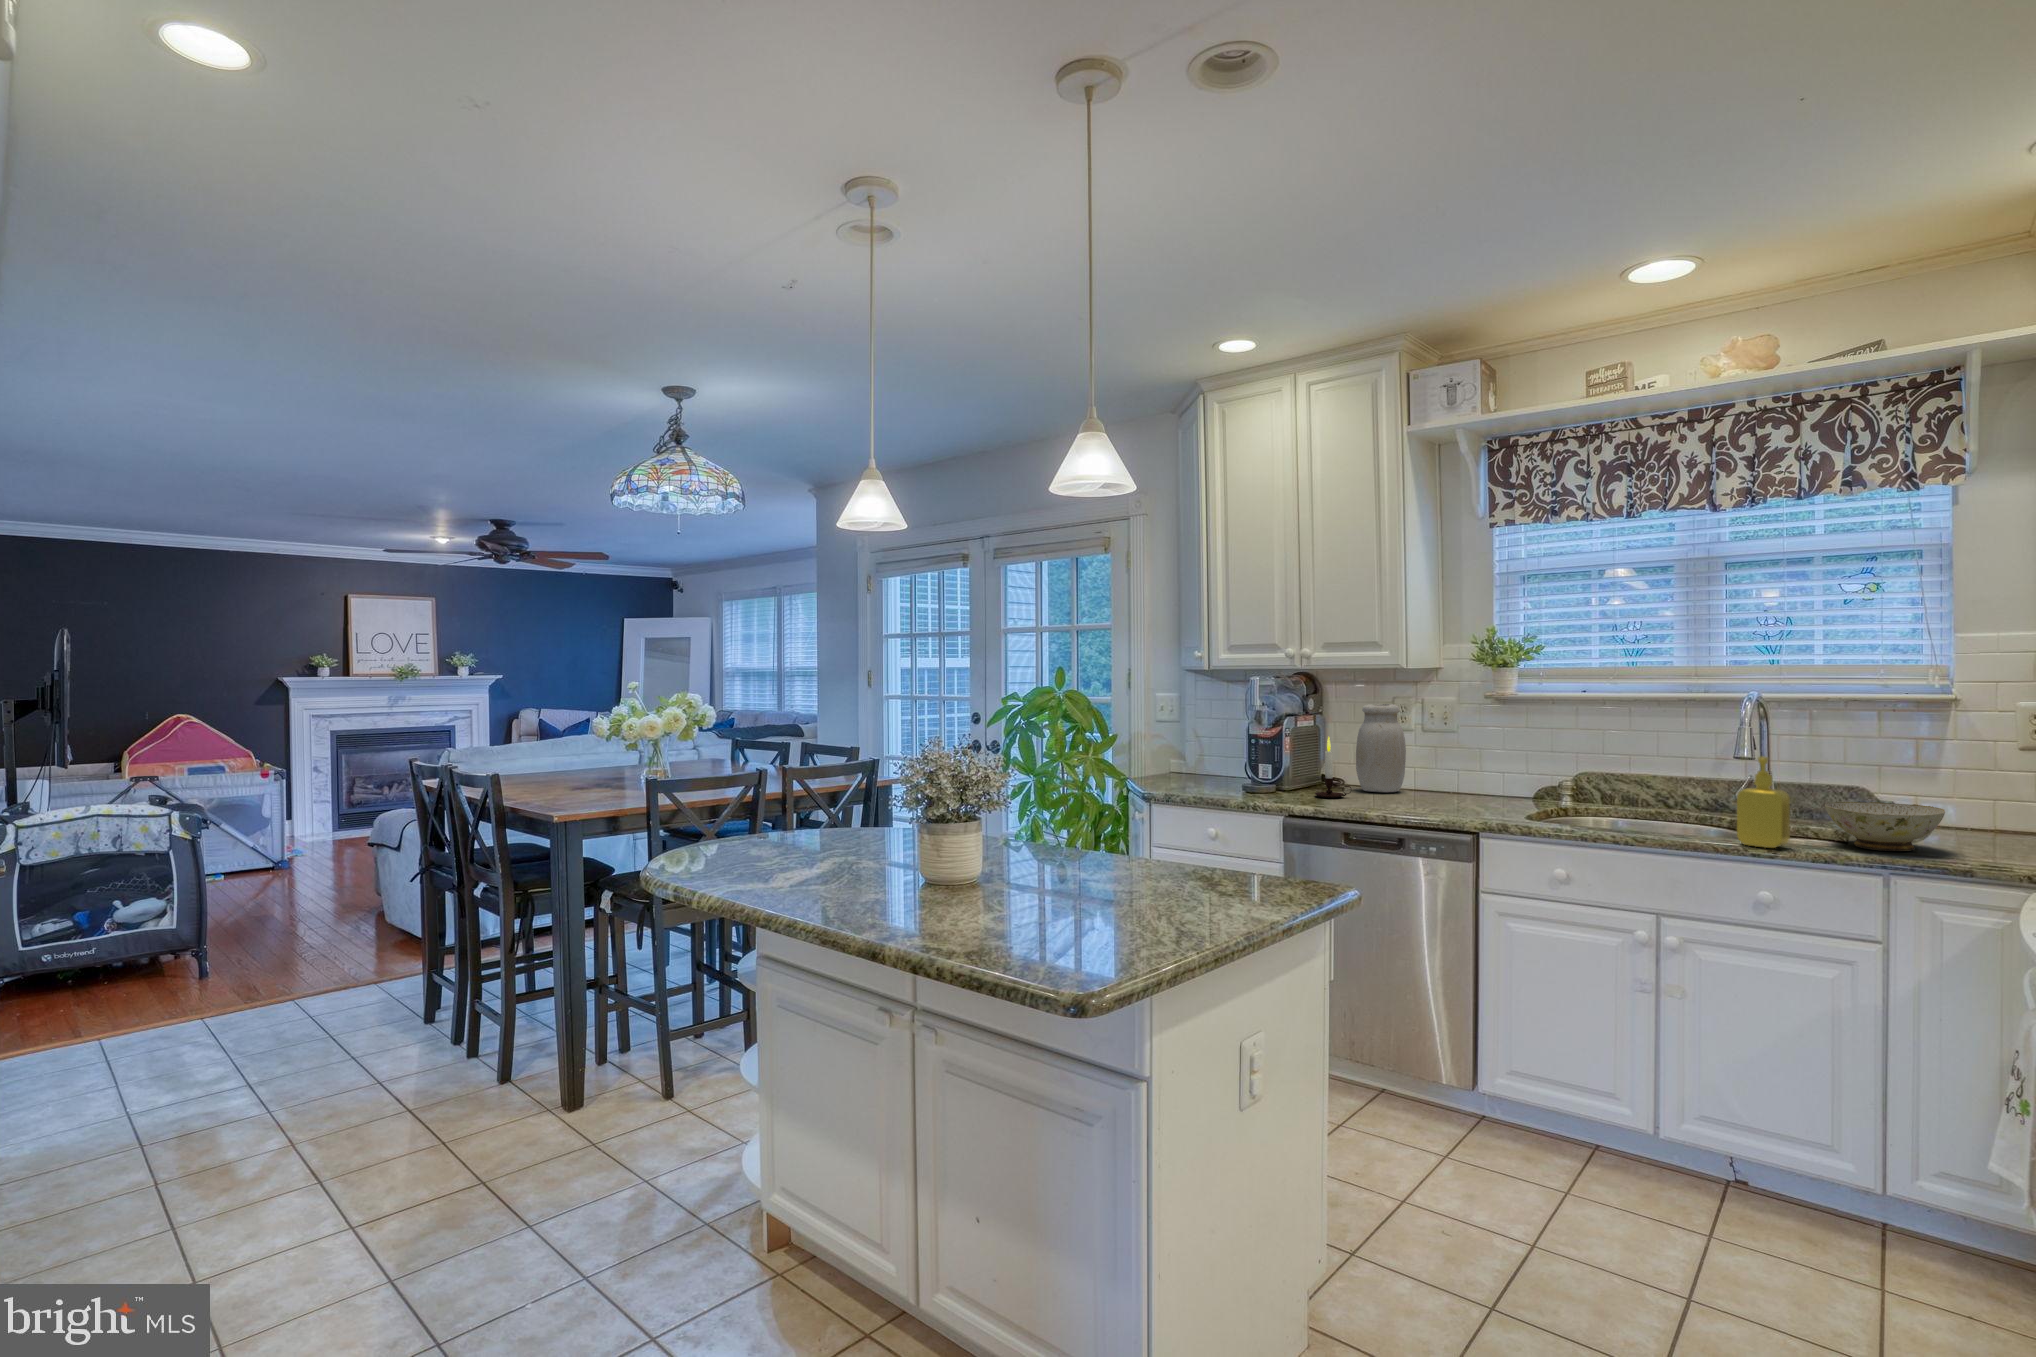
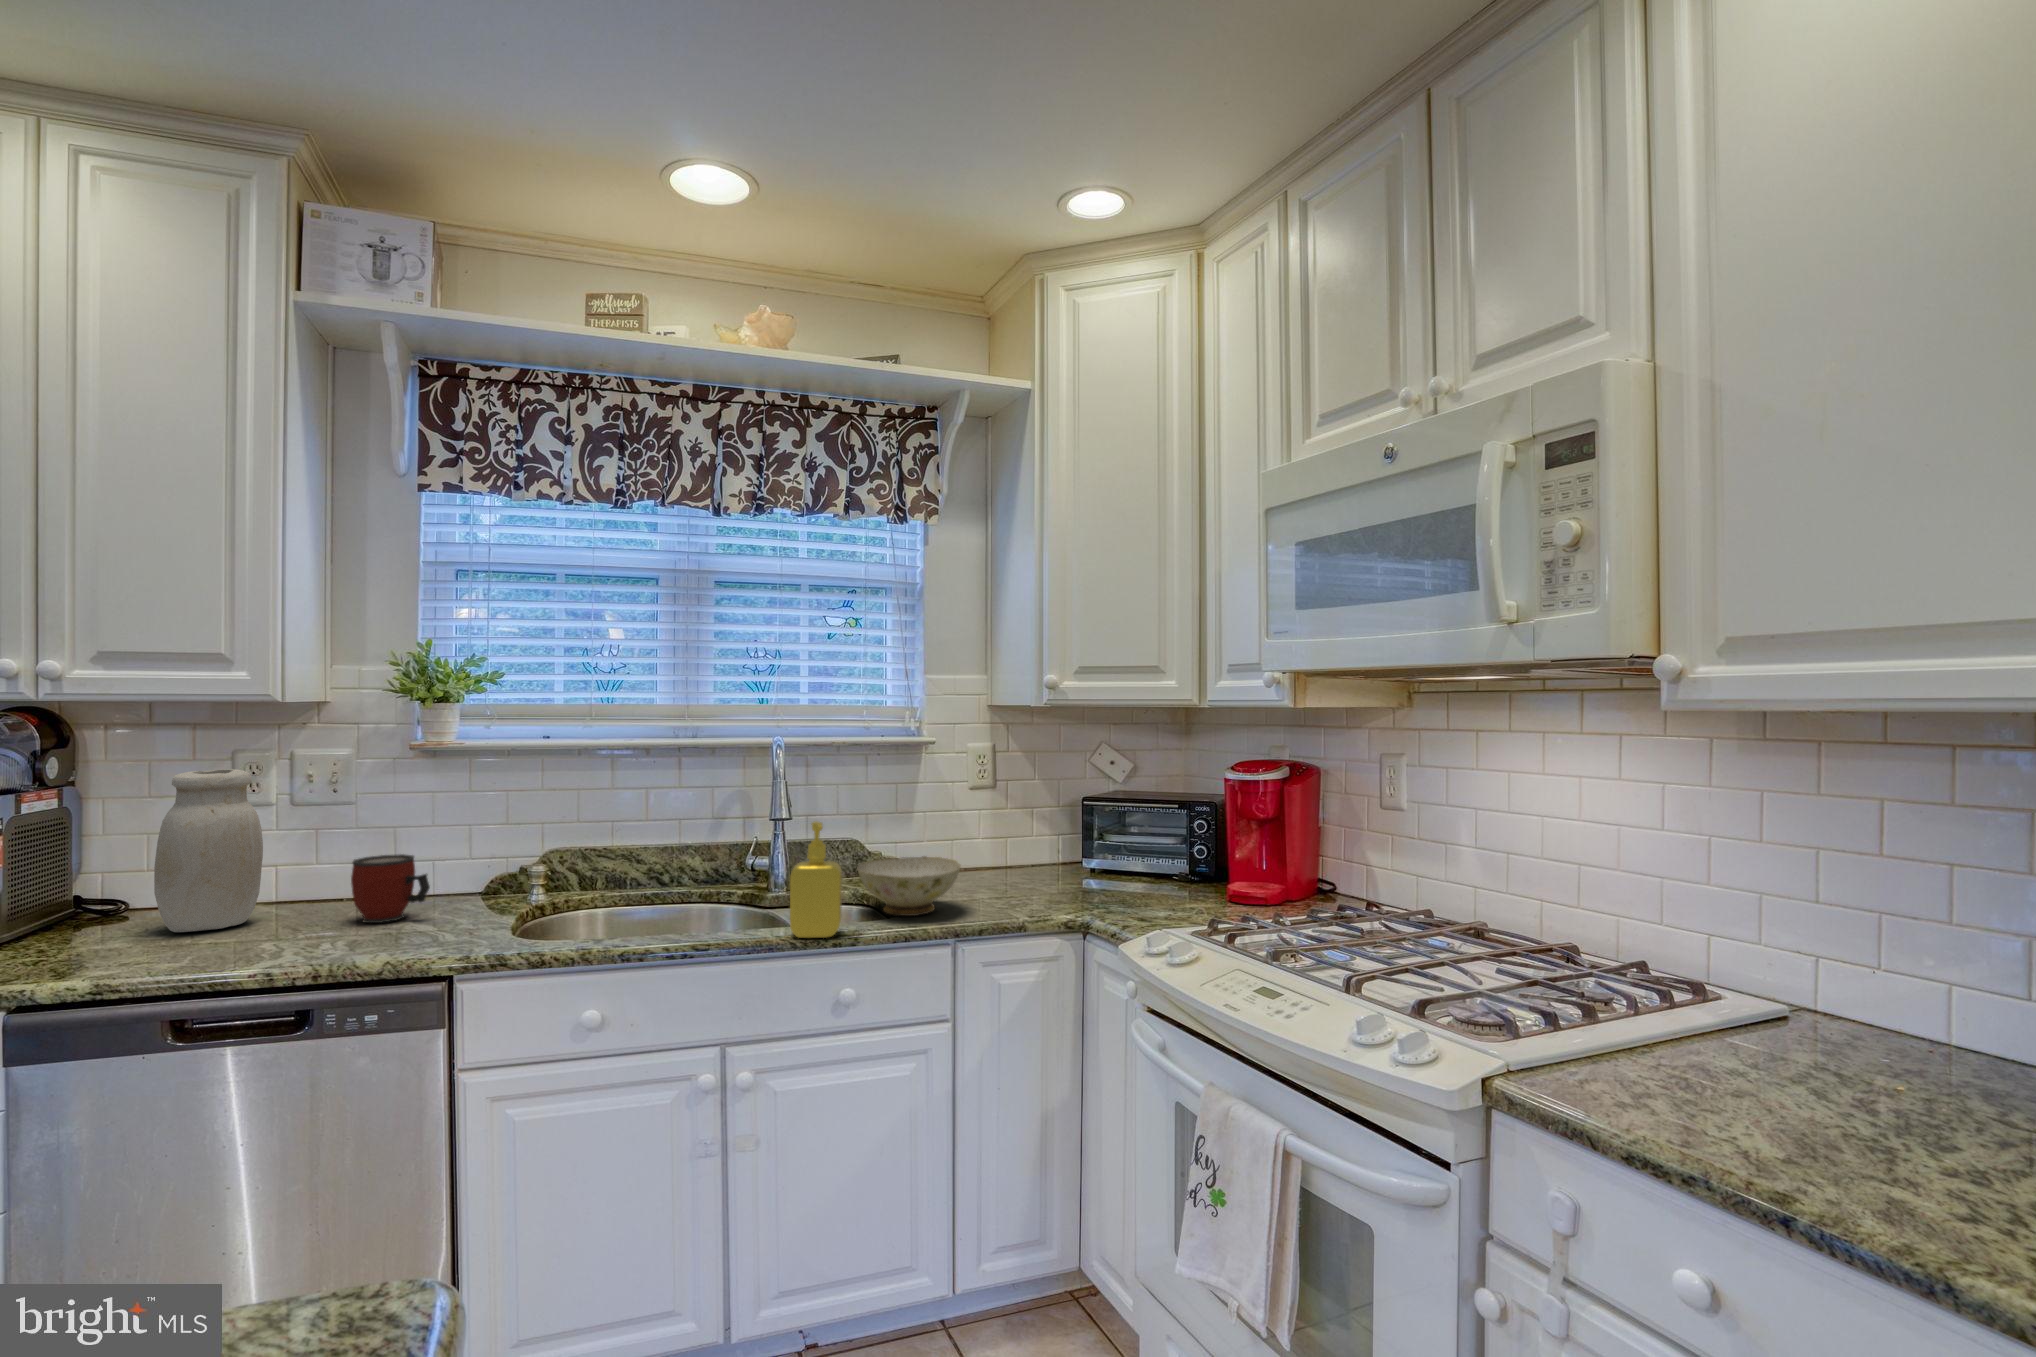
candle: present [1315,737,1352,798] -> none [53,843,148,967]
mug: none [1449,761,1494,801] -> present [351,854,430,923]

